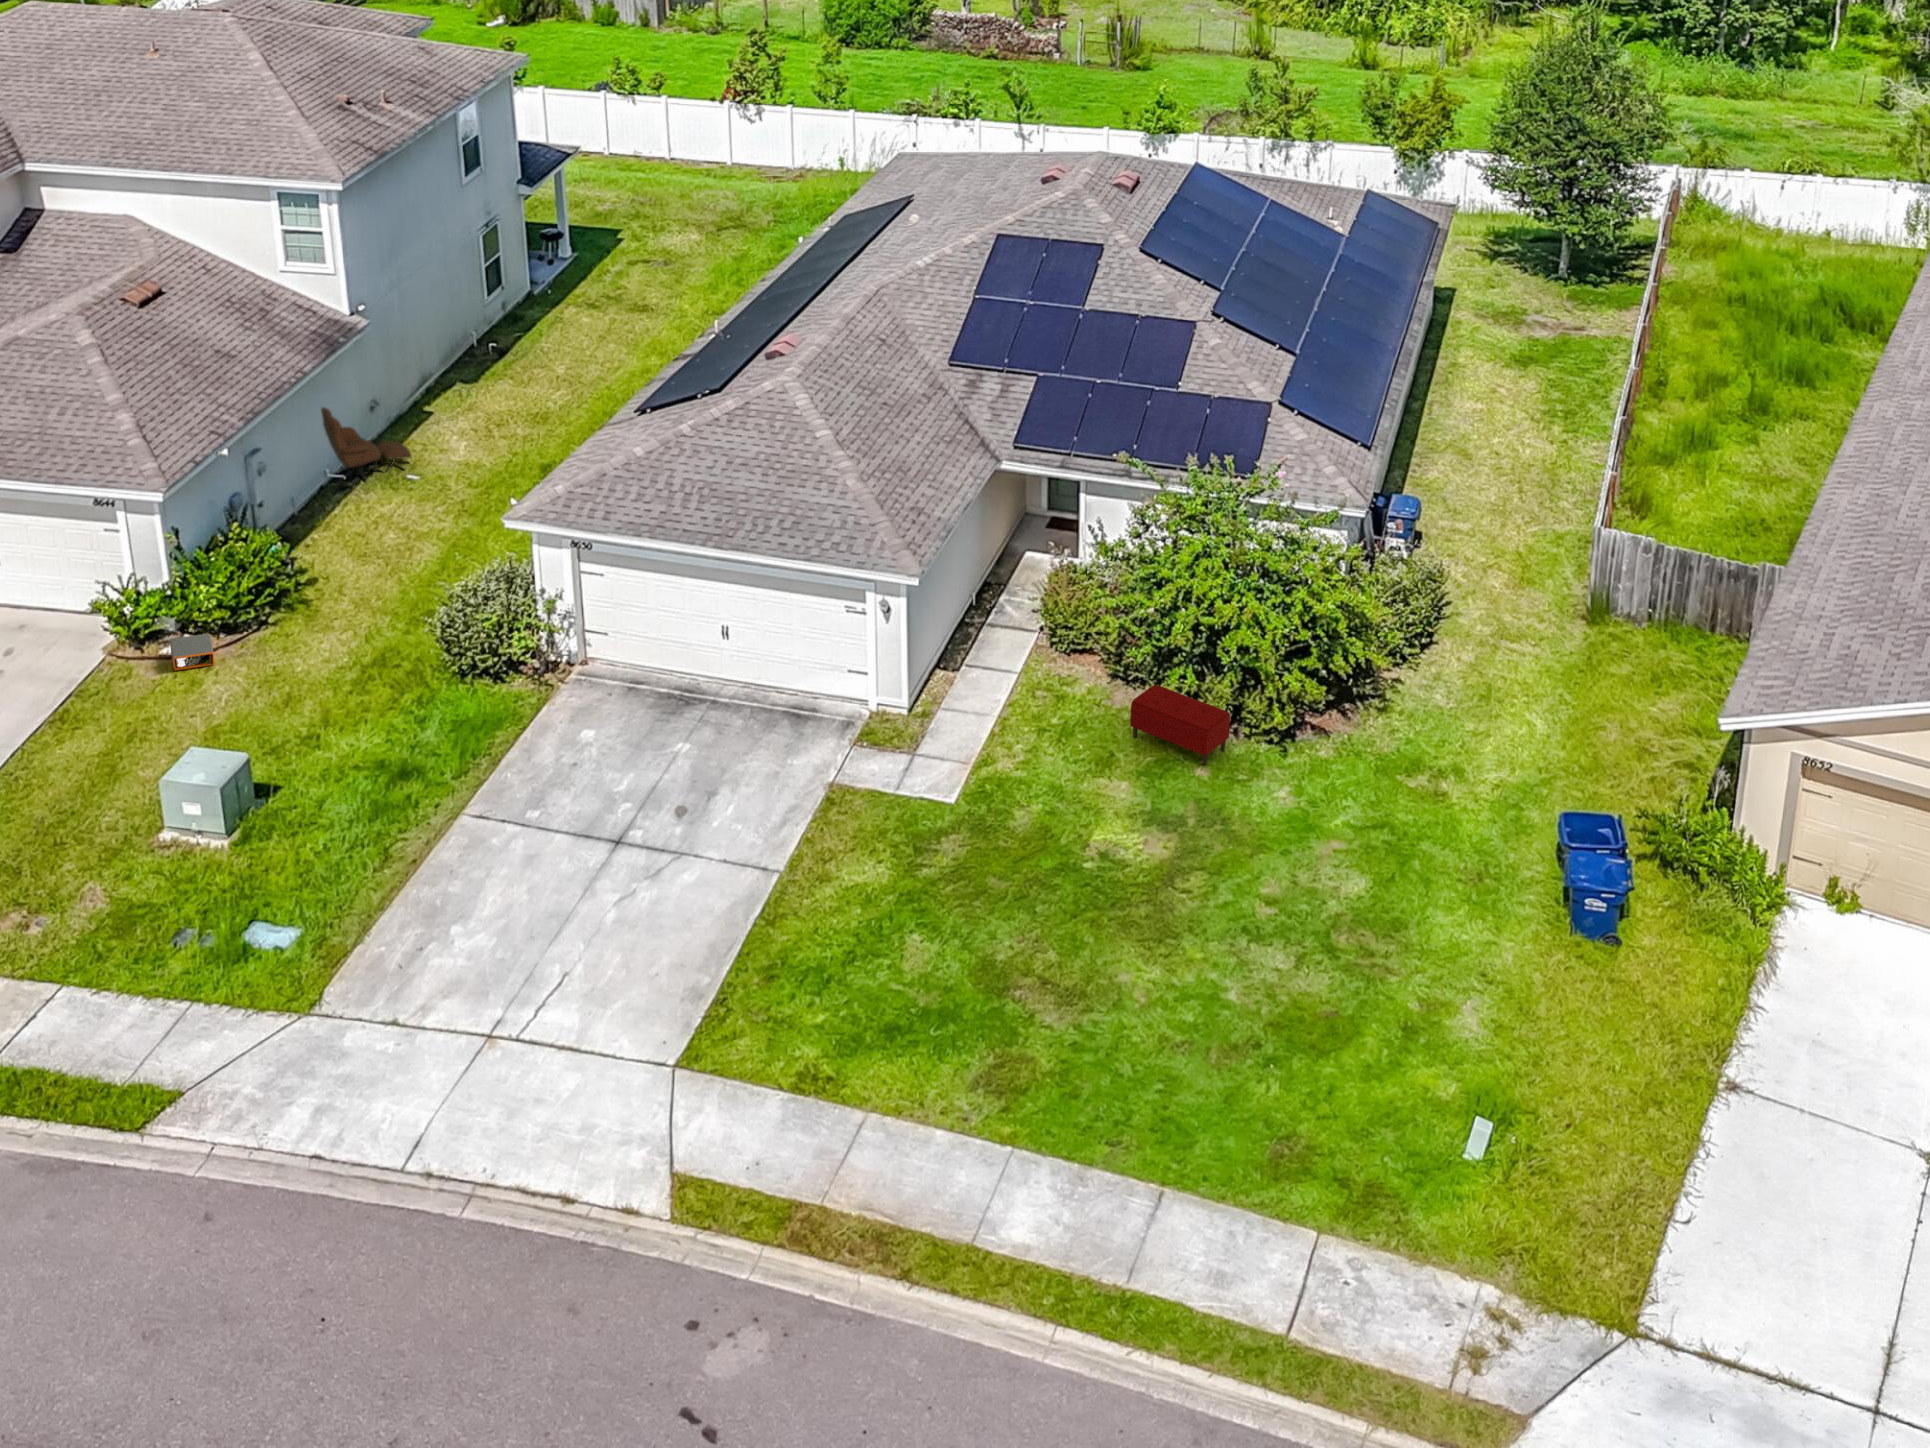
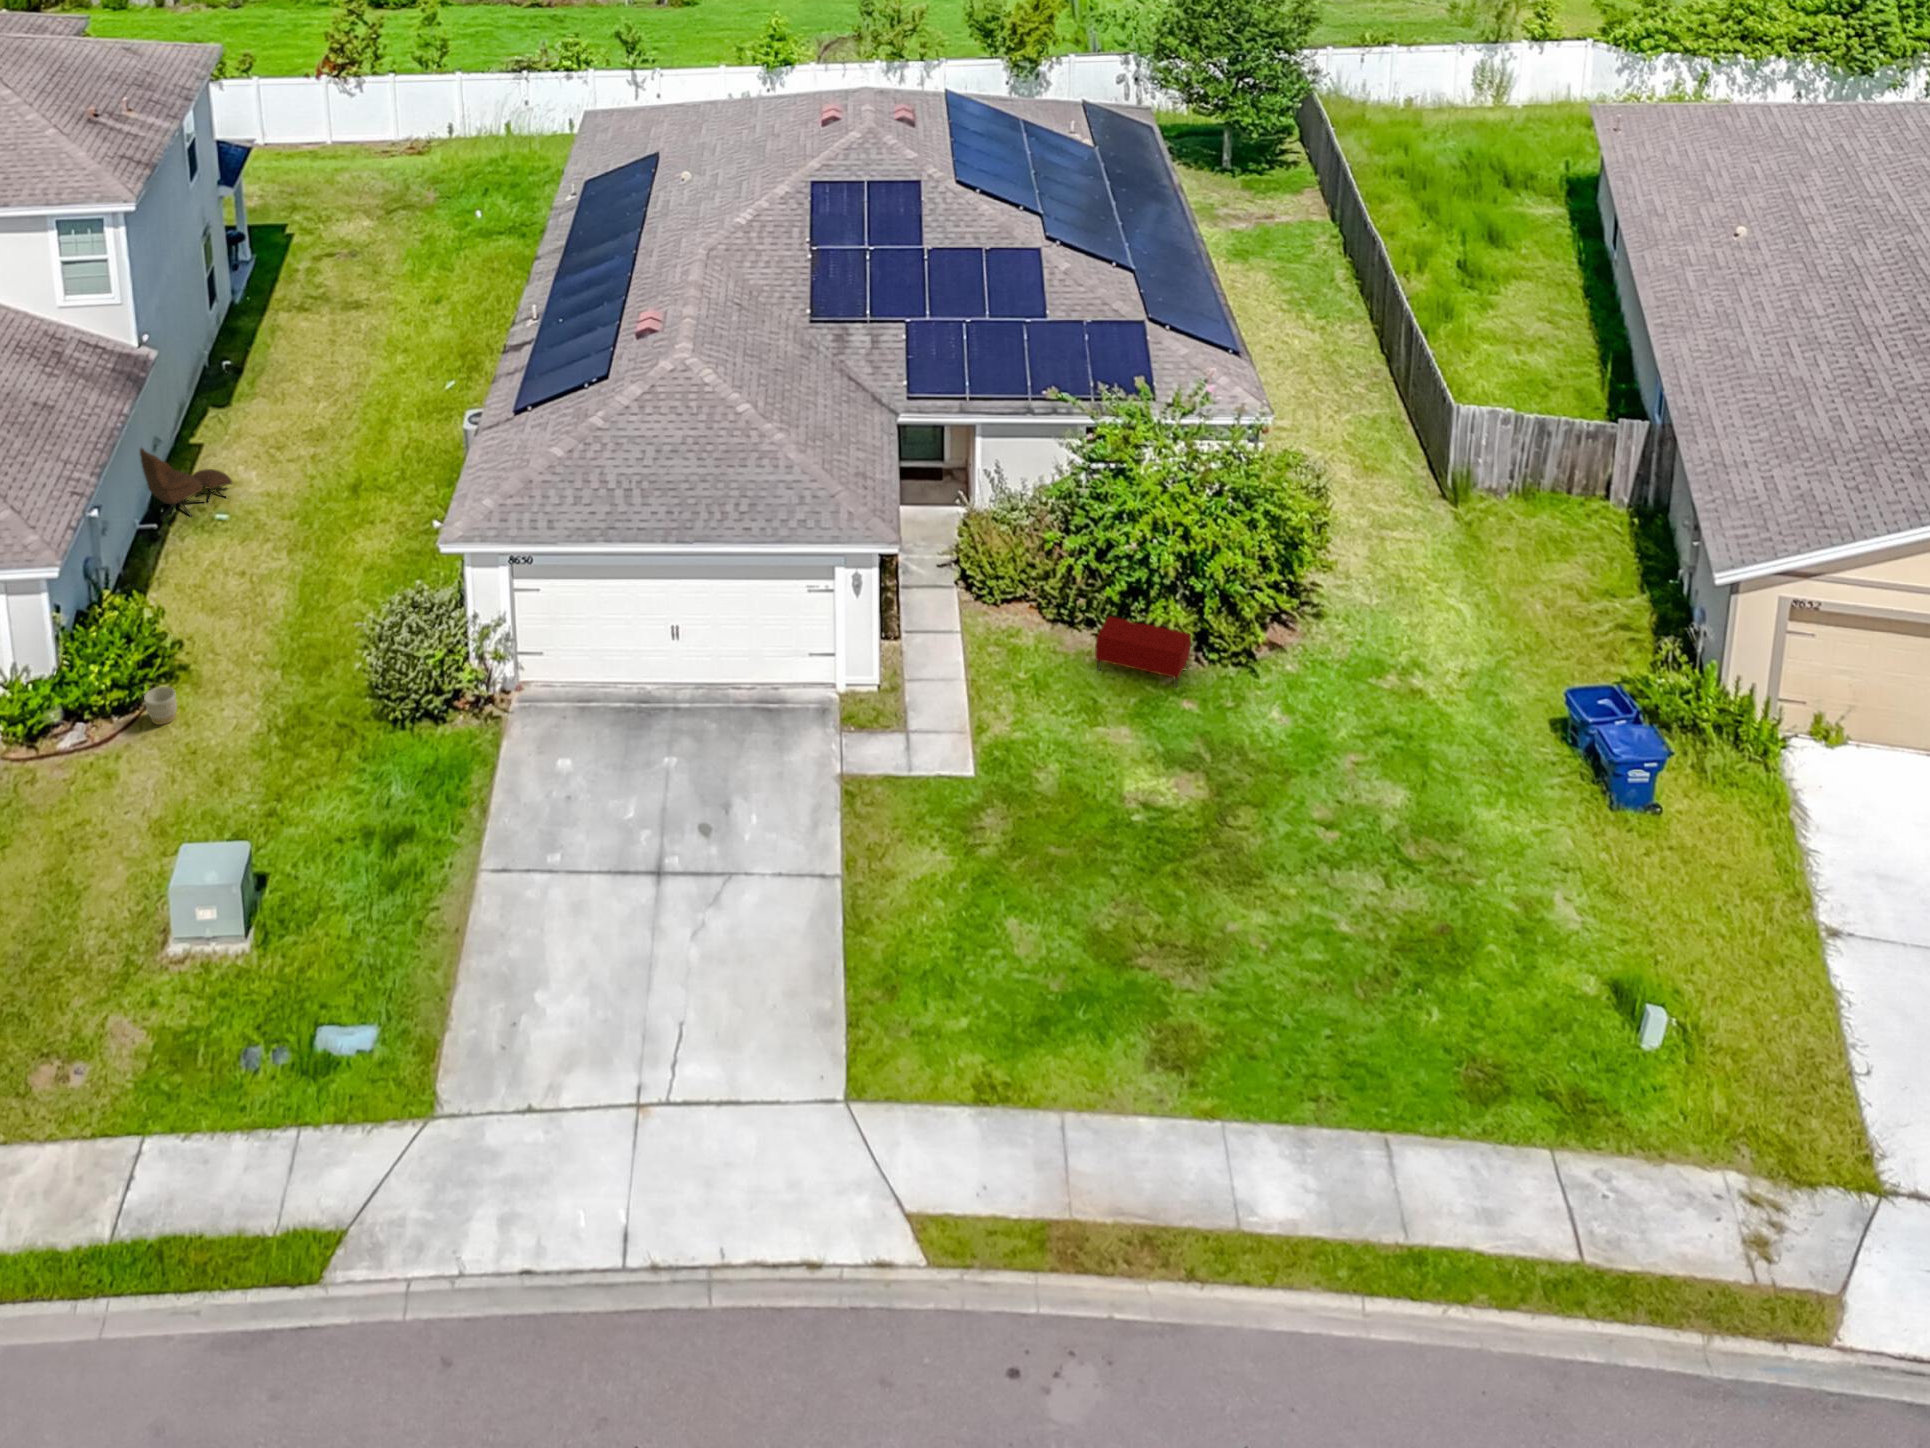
planter: none [238,616,268,650] -> present [144,687,177,725]
storage box: present [170,634,215,670] -> none [71,715,130,762]

